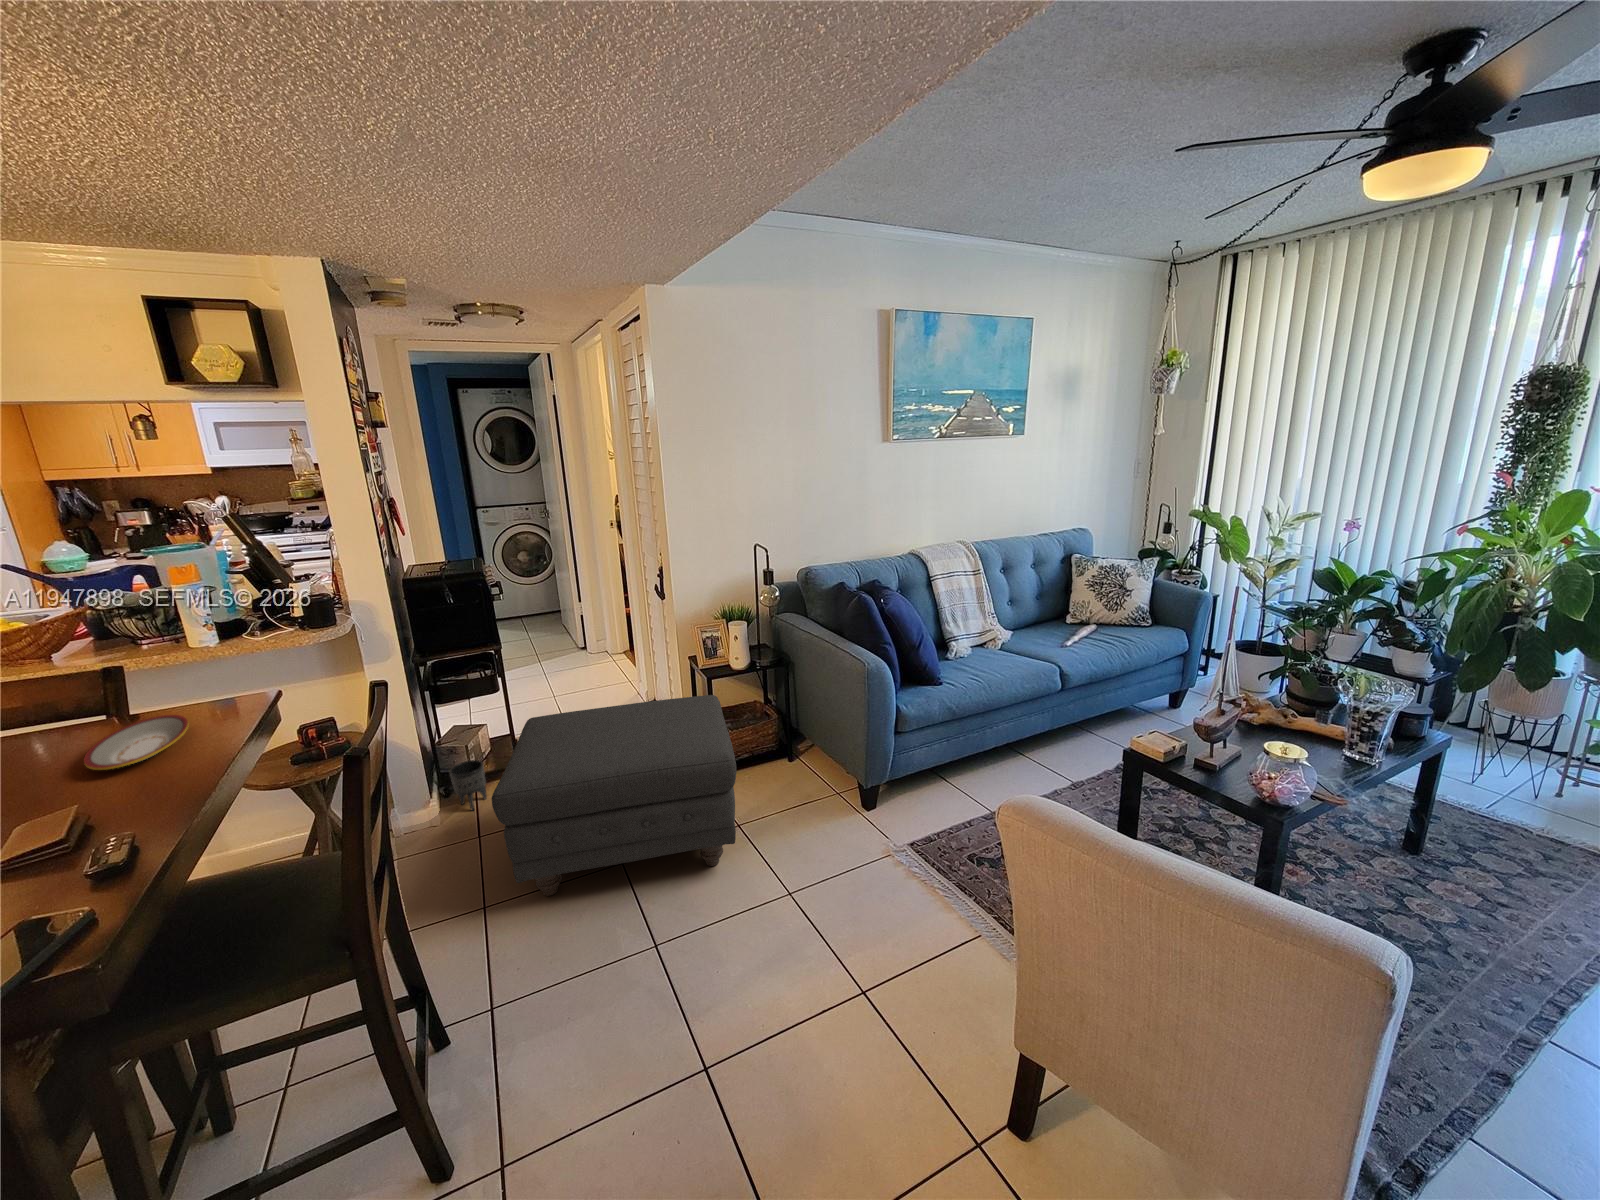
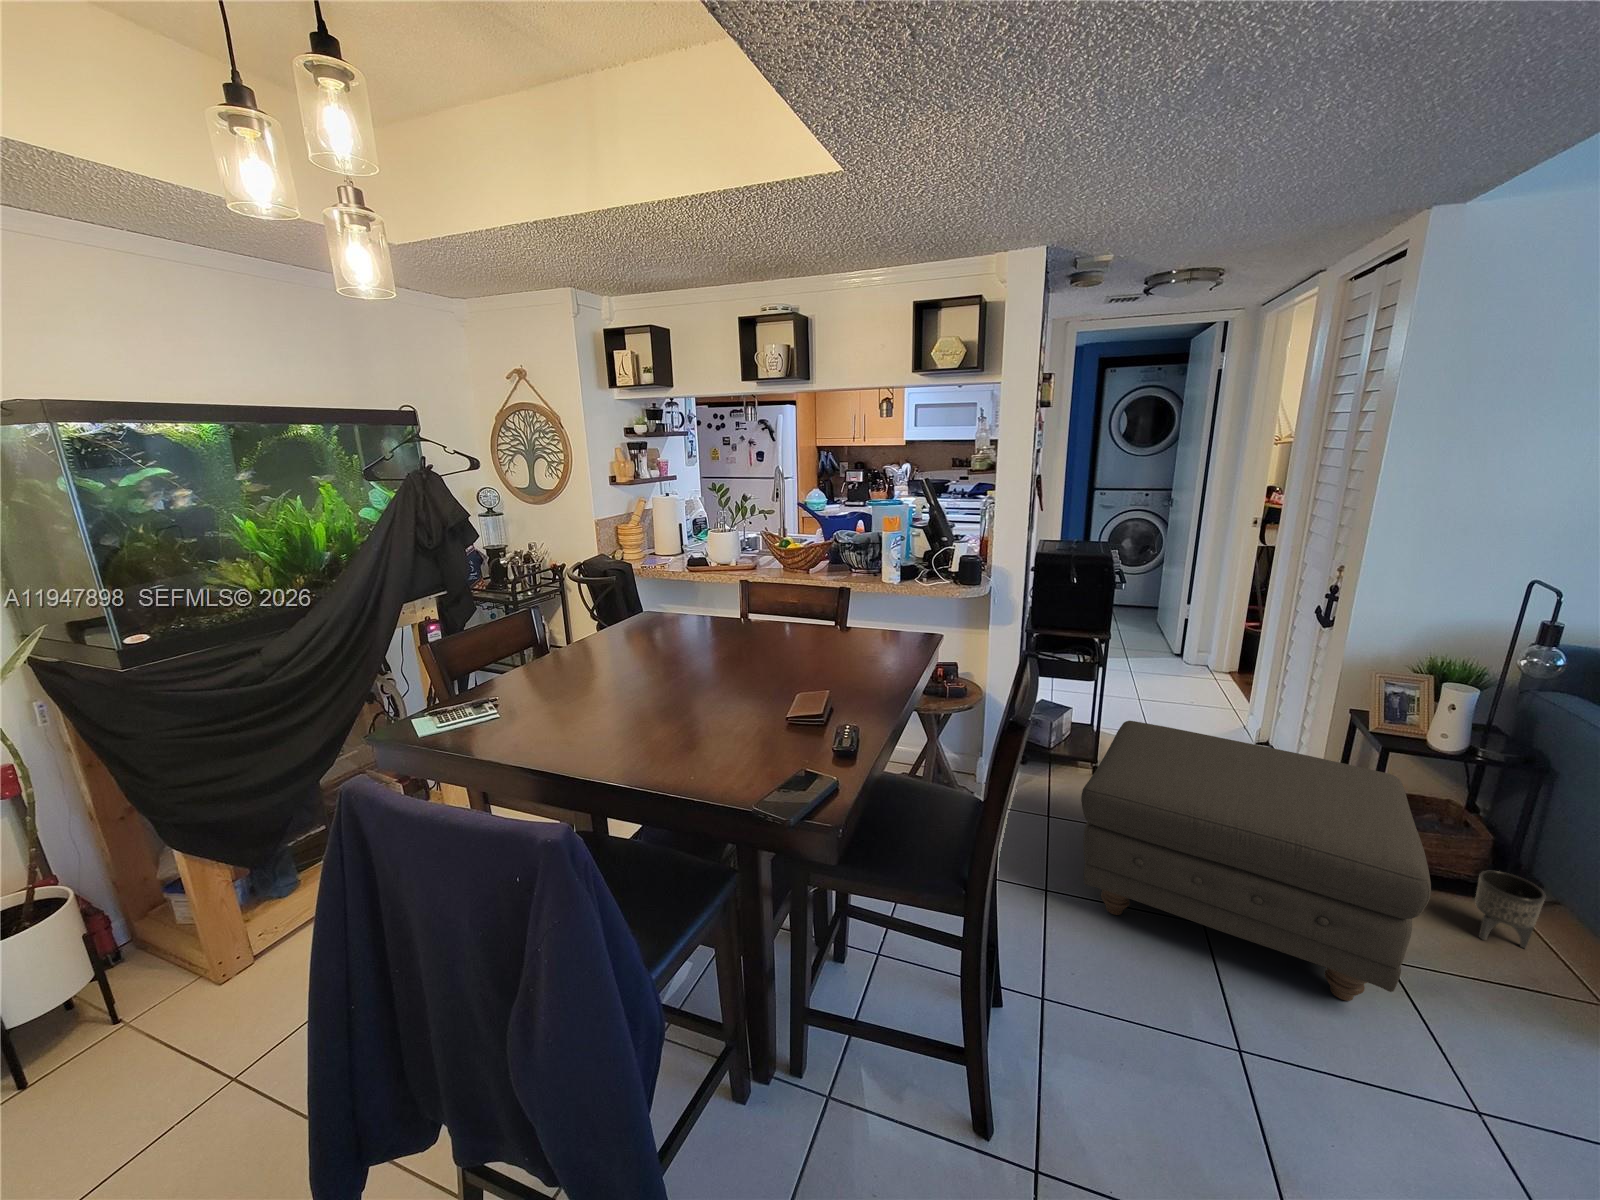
plate: present [84,715,189,770] -> none [830,630,885,662]
planter: present [450,760,487,811] -> present [1475,871,1545,948]

